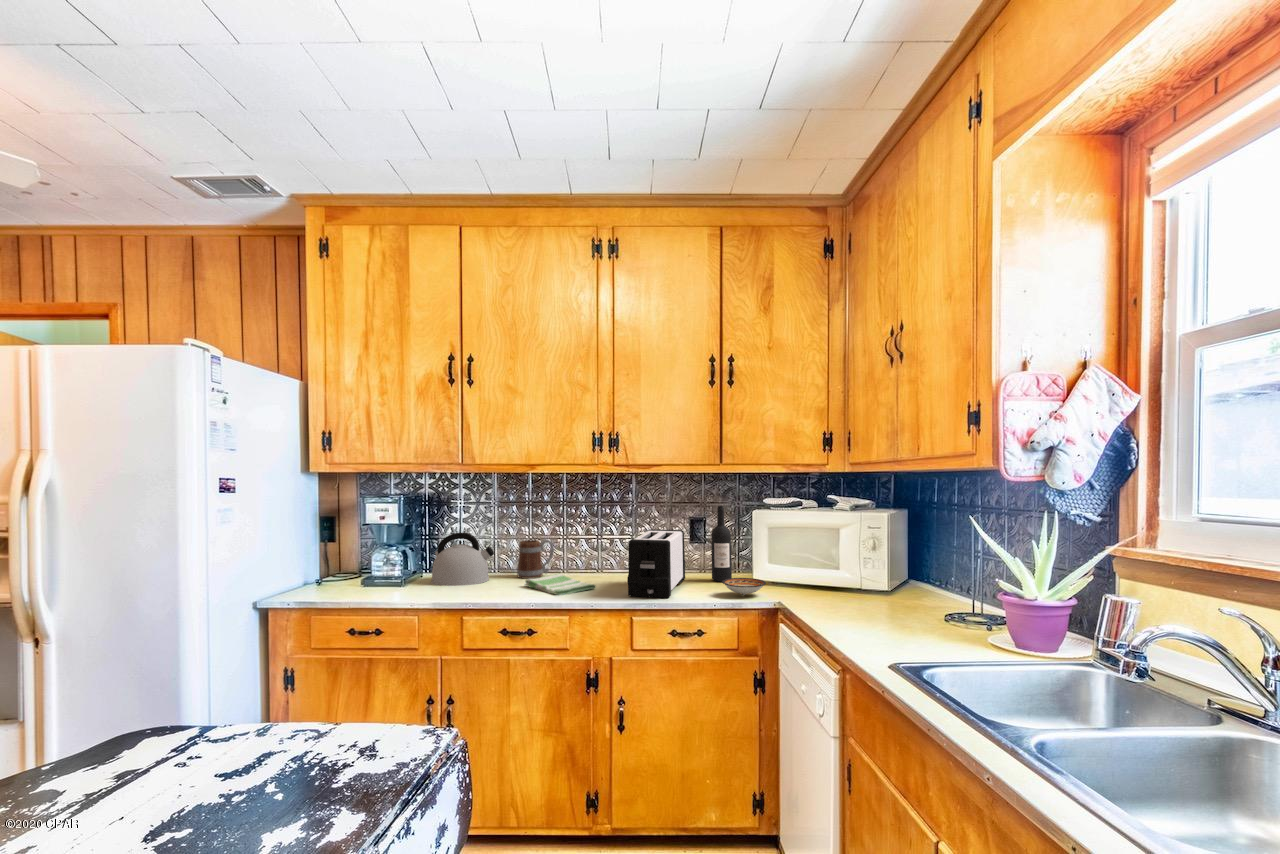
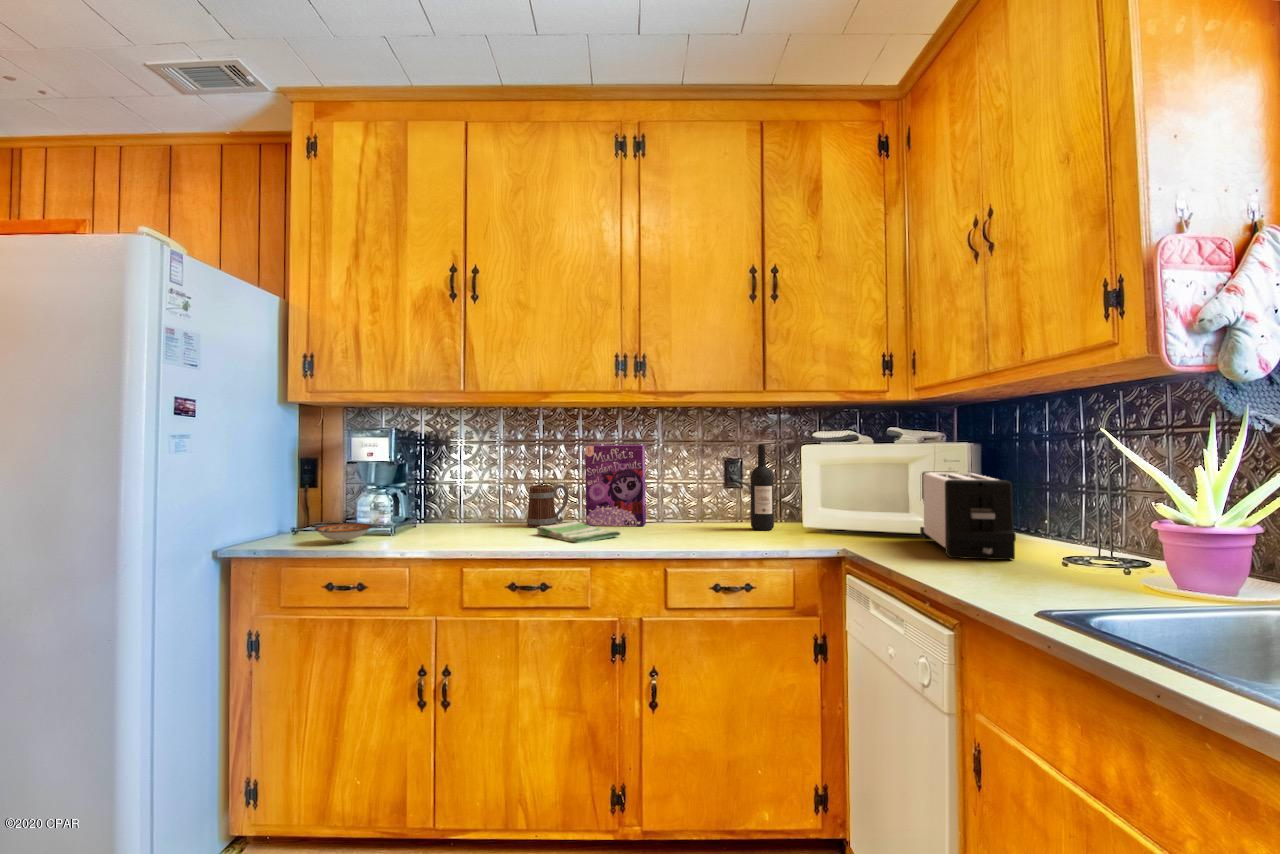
cereal box: none [568,505,622,577] -> present [585,445,646,526]
toaster: present [627,529,685,598] -> present [920,471,1016,560]
kettle: present [431,533,494,586] -> none [428,475,500,535]
ceramic bowl: present [722,578,766,595] -> present [315,523,372,542]

